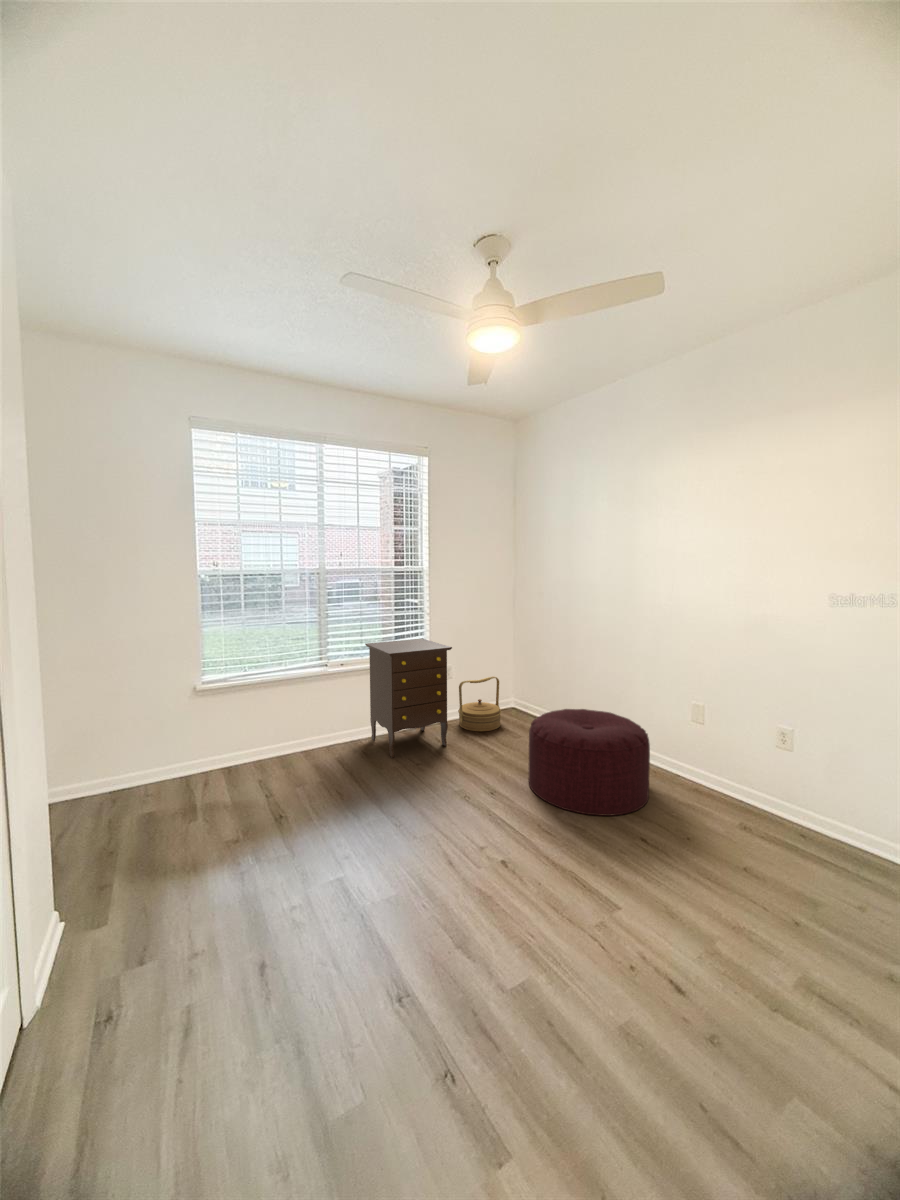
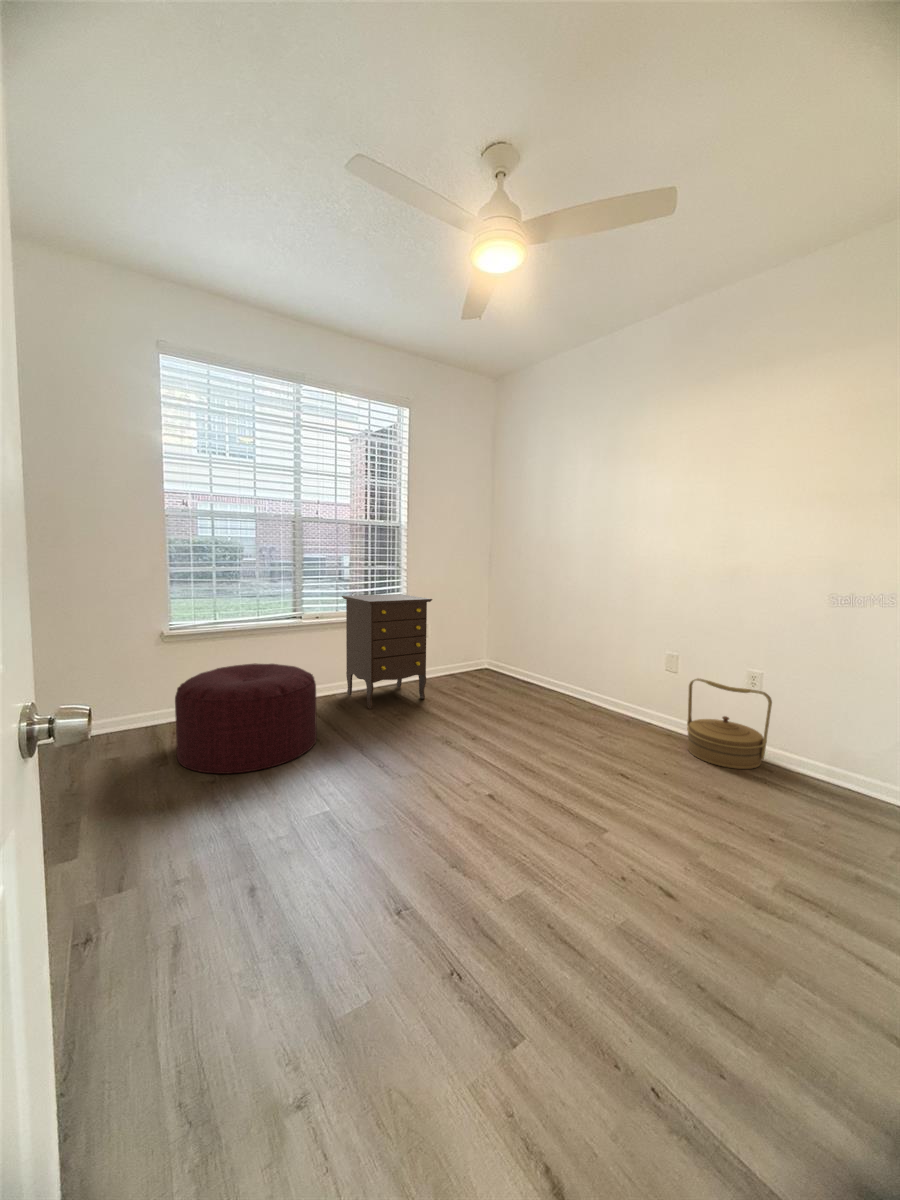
woven basket: present [458,677,501,731] -> present [687,679,772,769]
ottoman: present [529,709,650,816] -> present [175,663,317,774]

